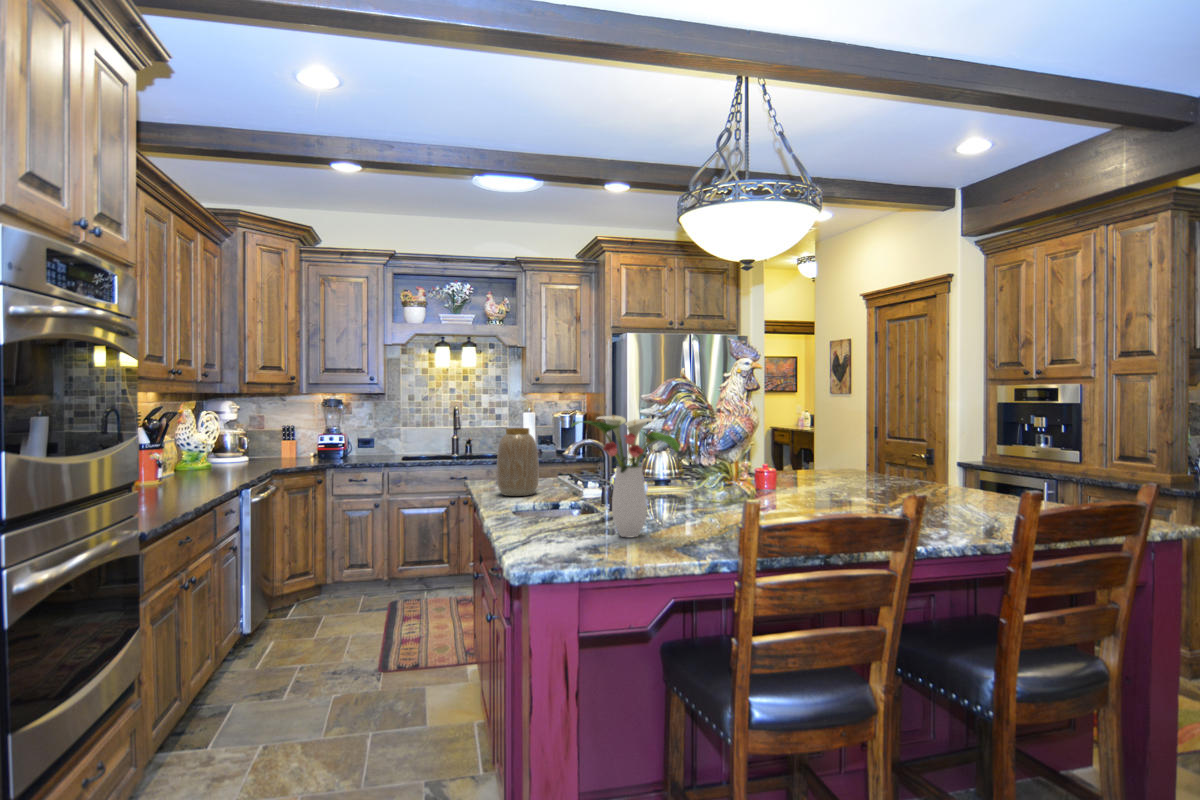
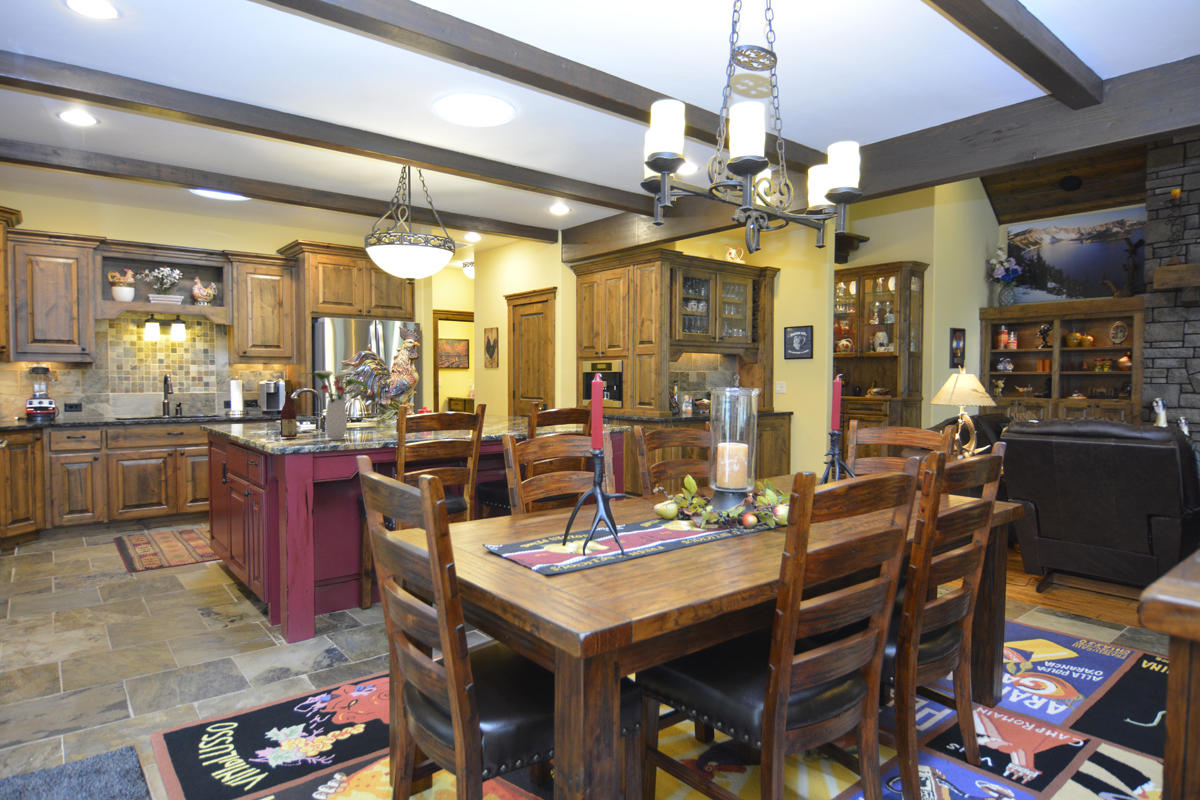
vase: present [497,428,539,496] -> none [233,384,266,430]
wine bottle: none [545,430,571,527] -> present [280,380,297,437]

